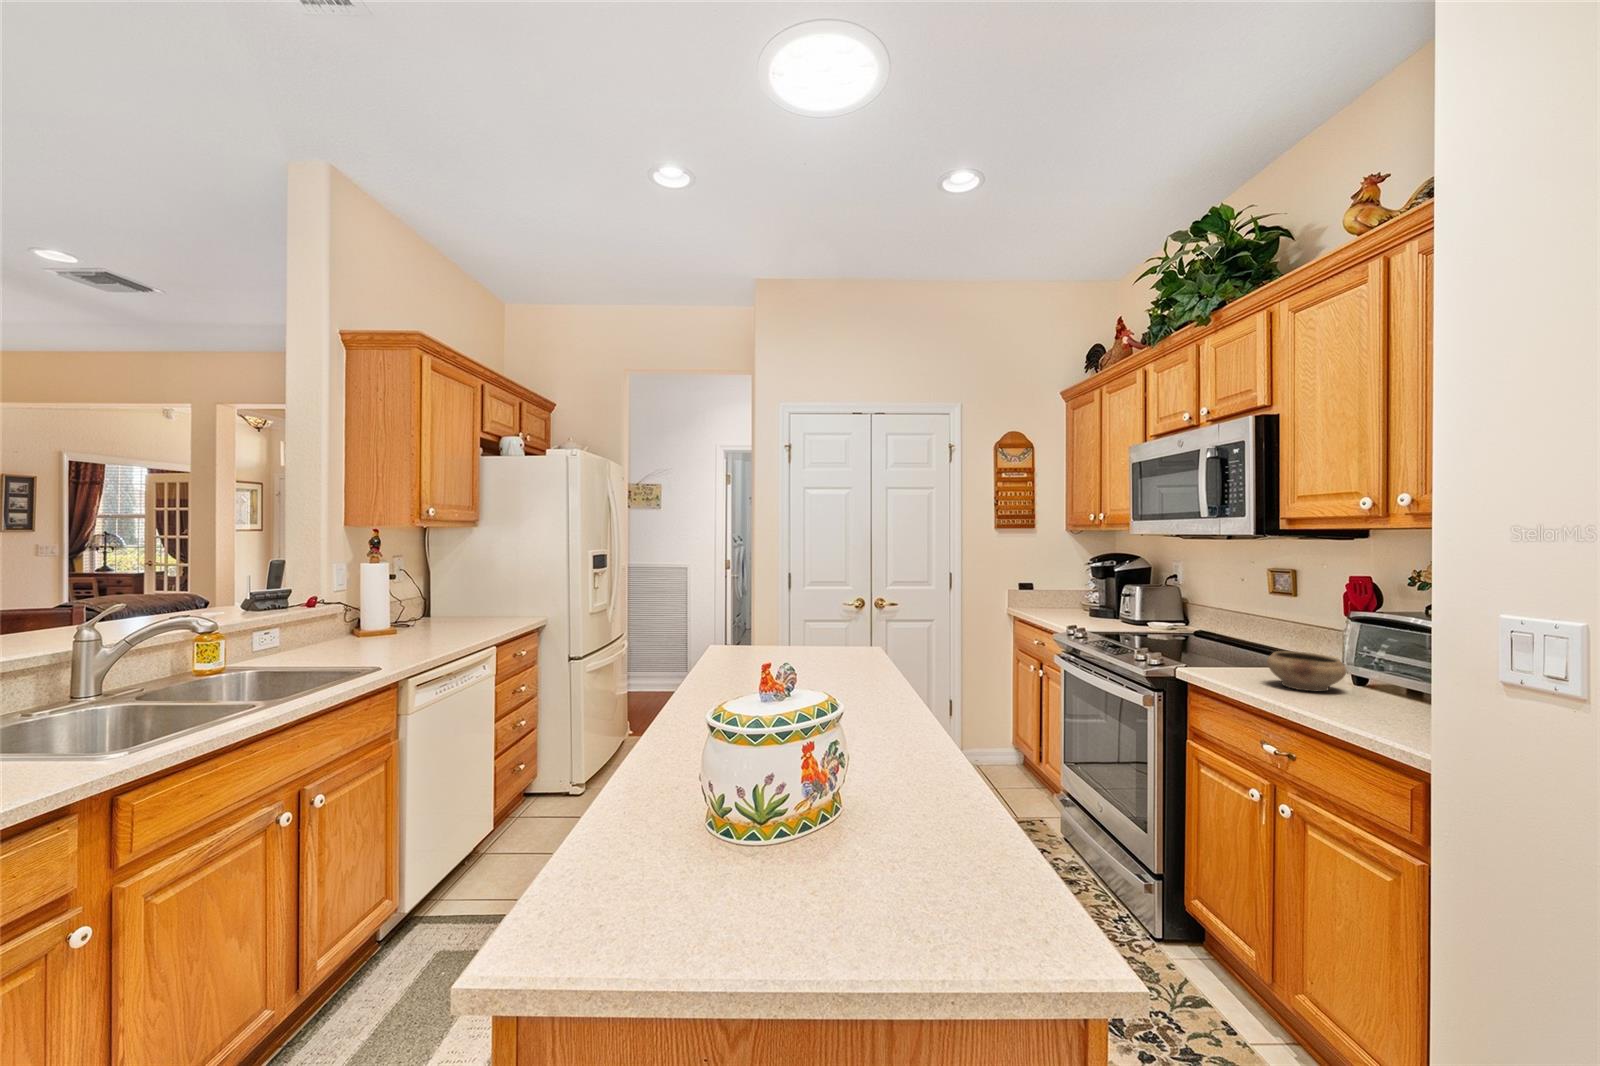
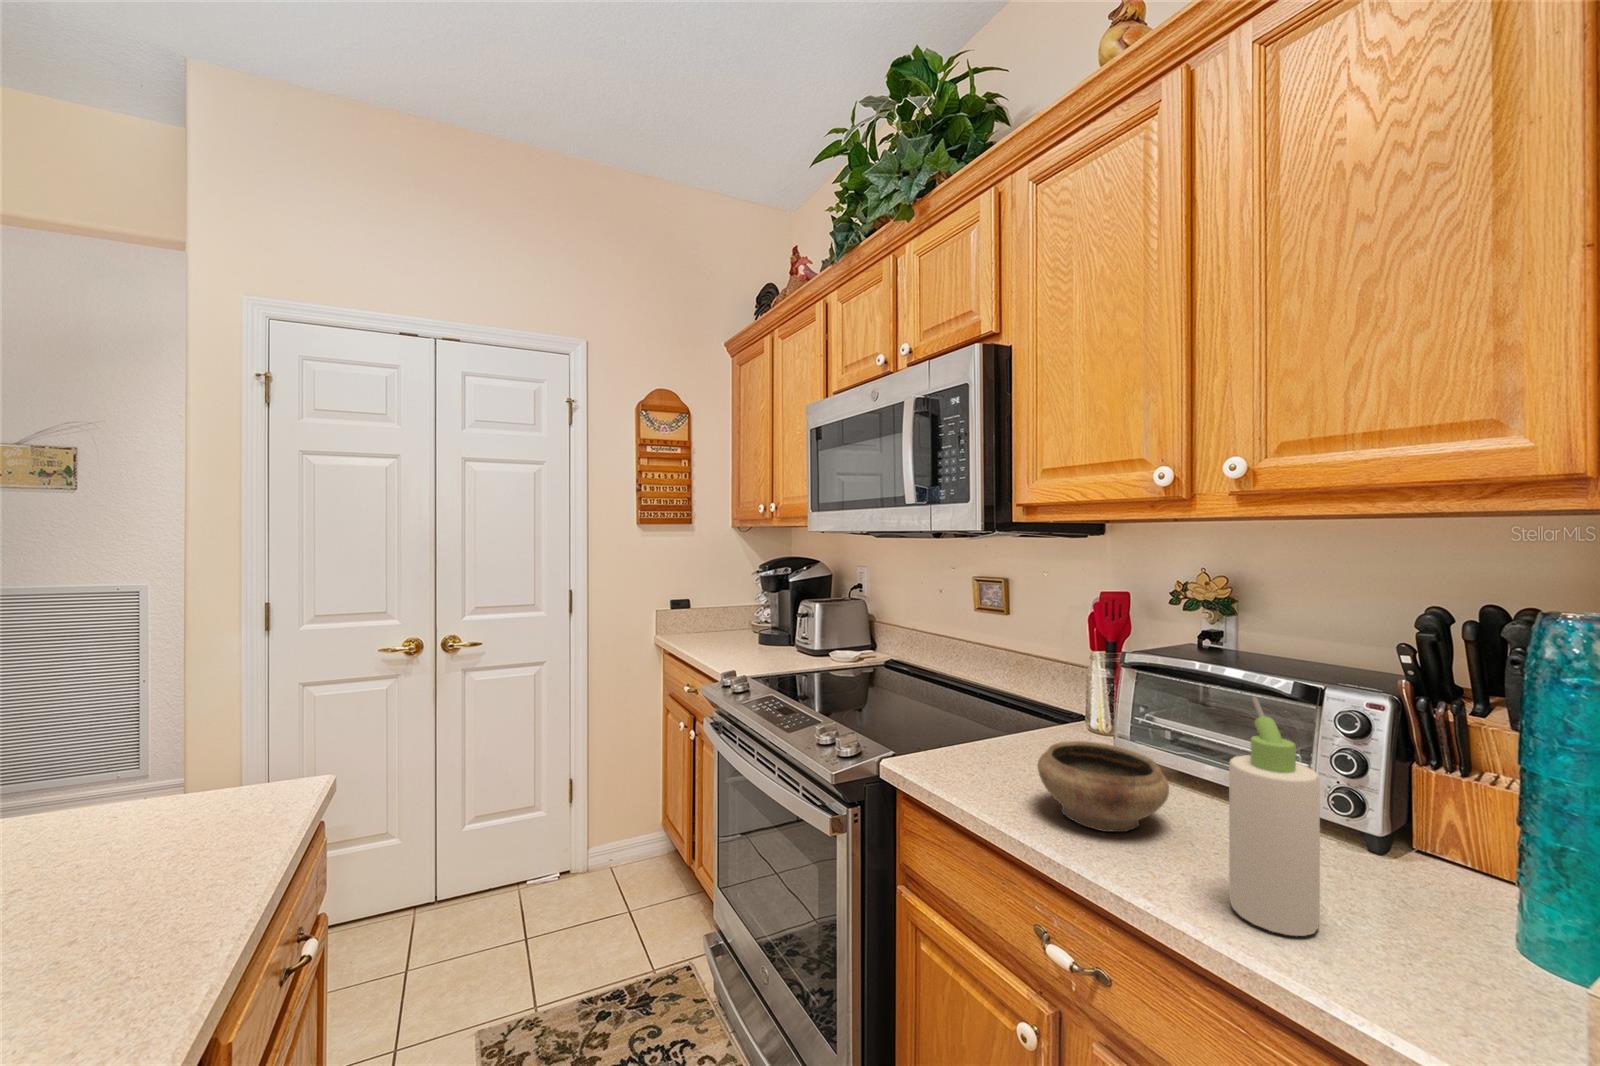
bottle: none [1346,615,1390,715] -> present [1229,697,1320,936]

